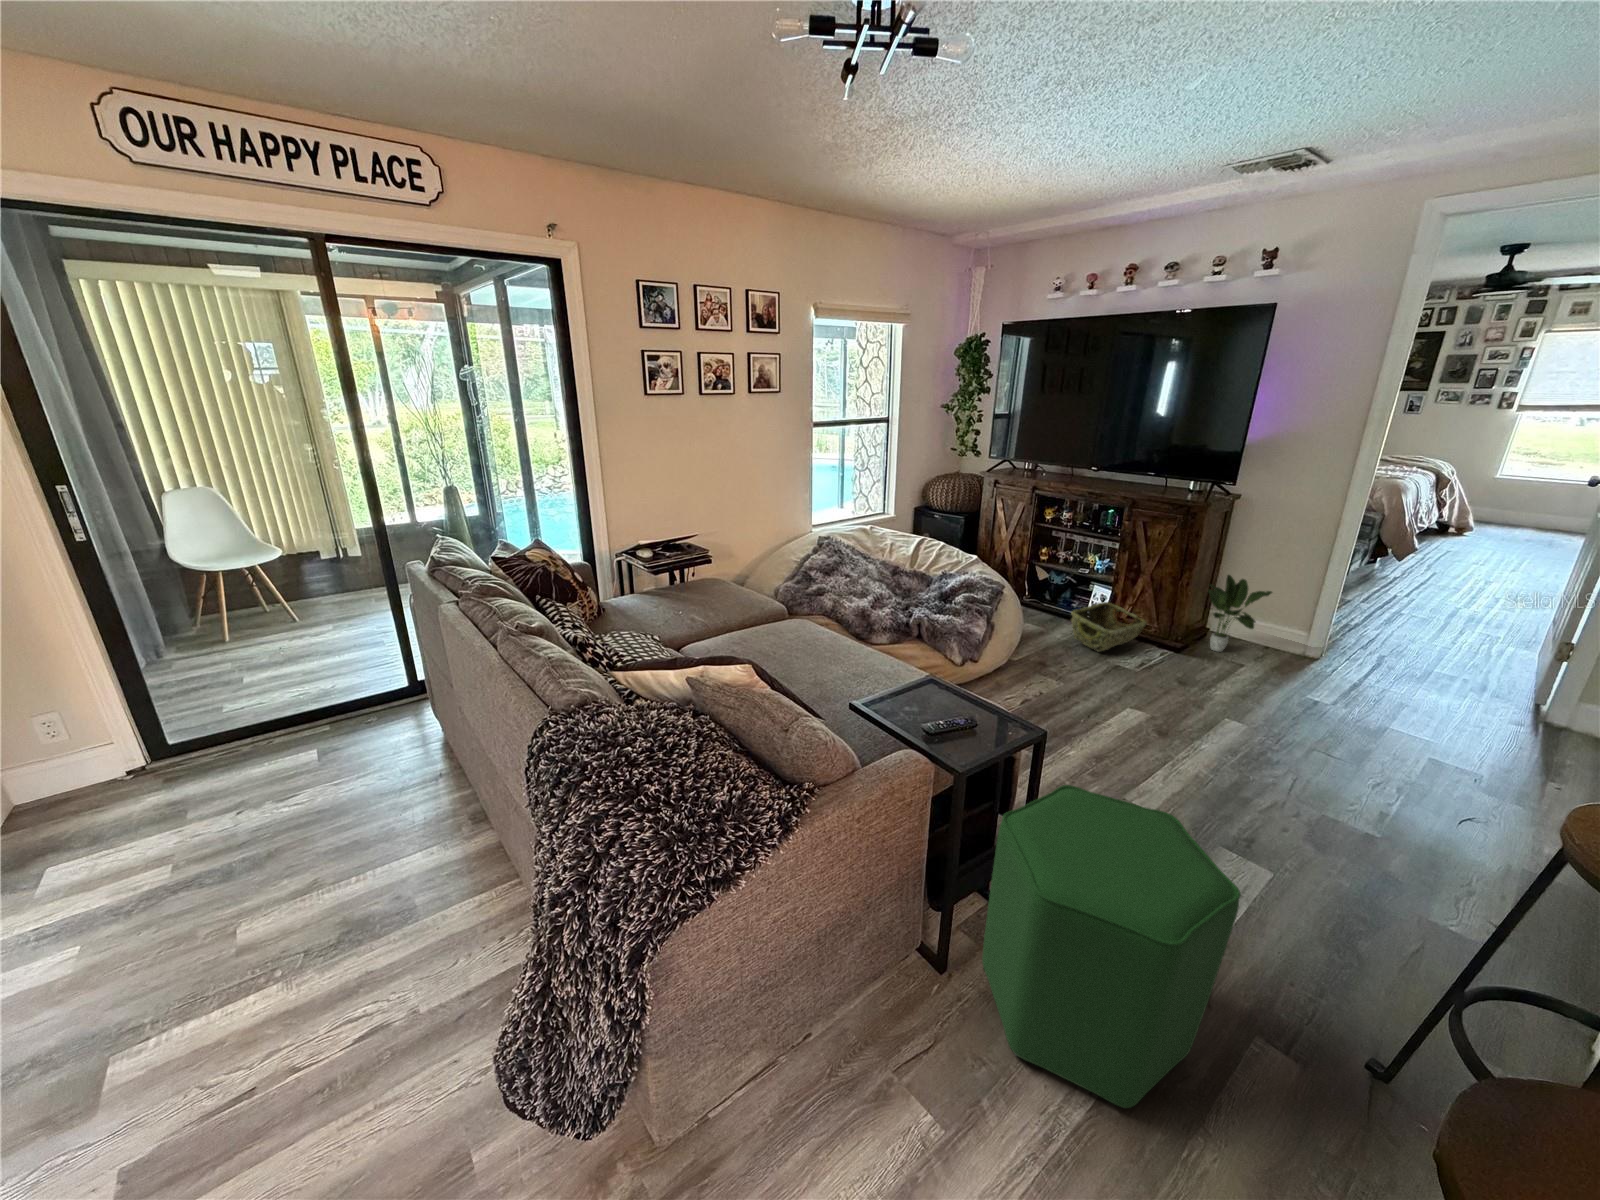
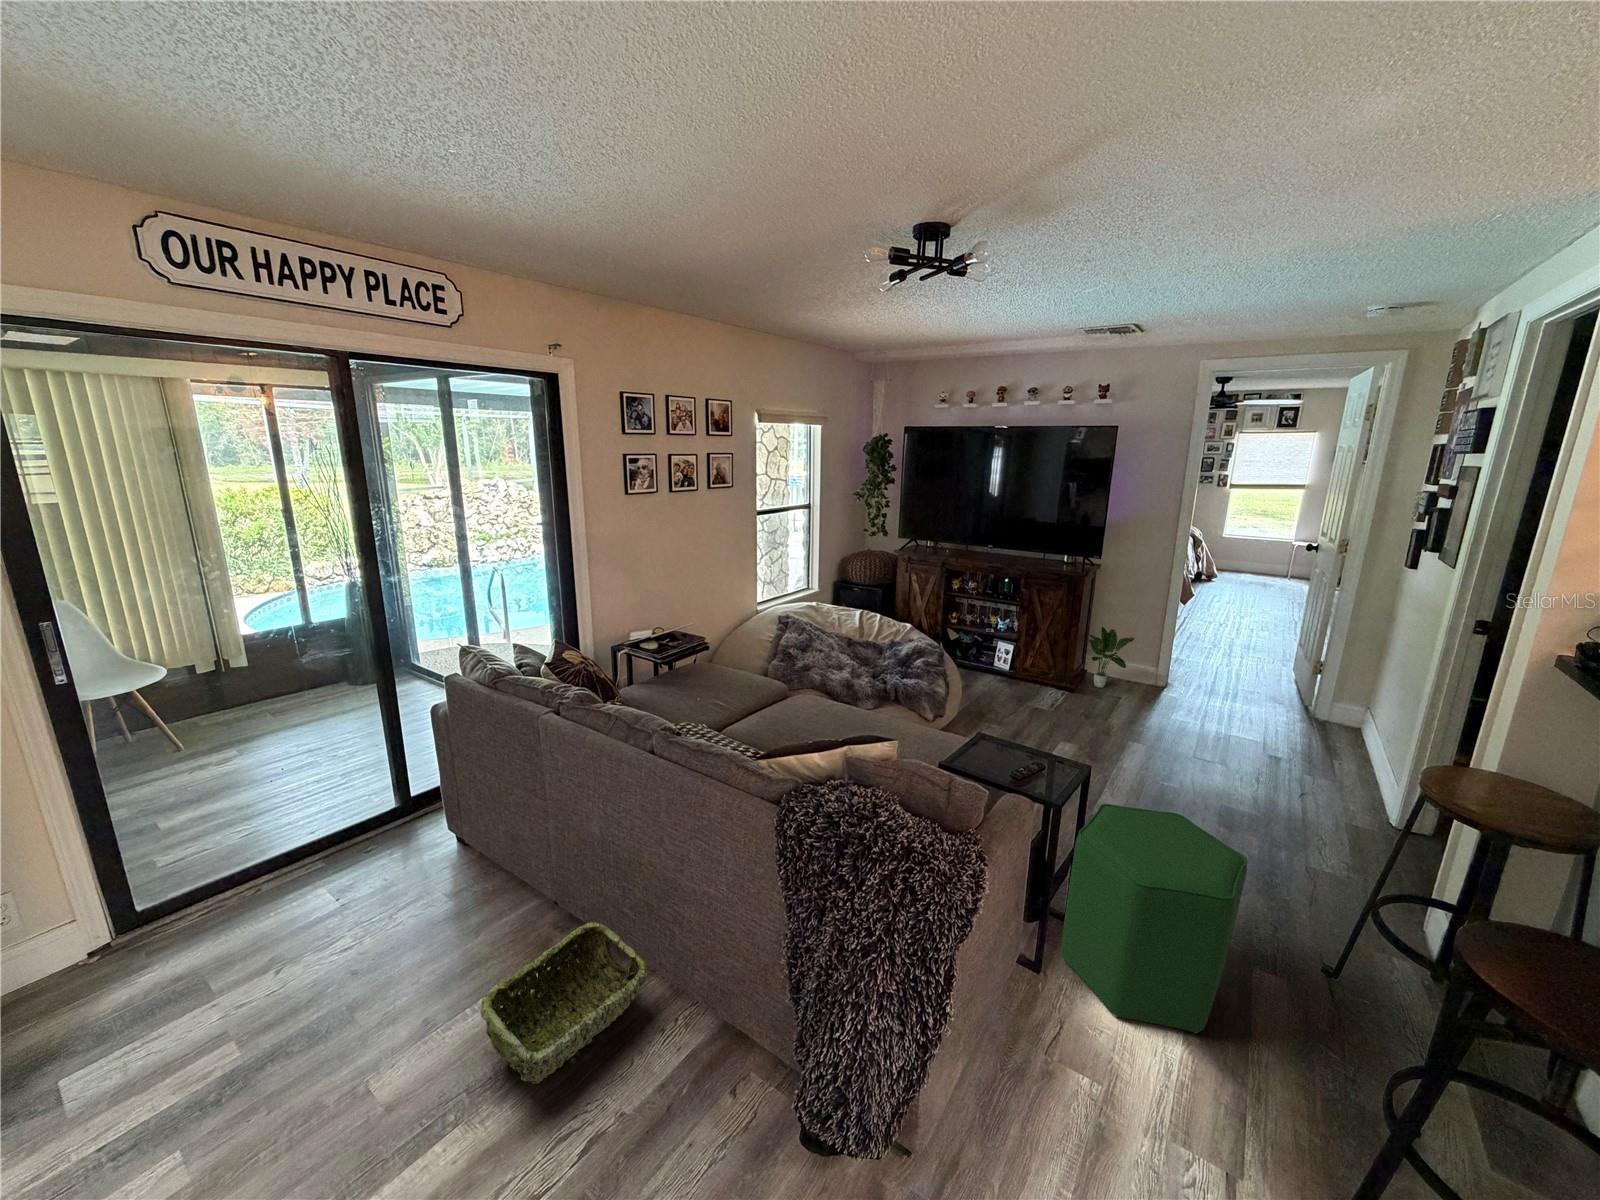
woven basket: present [1071,602,1147,652] -> present [480,922,648,1084]

